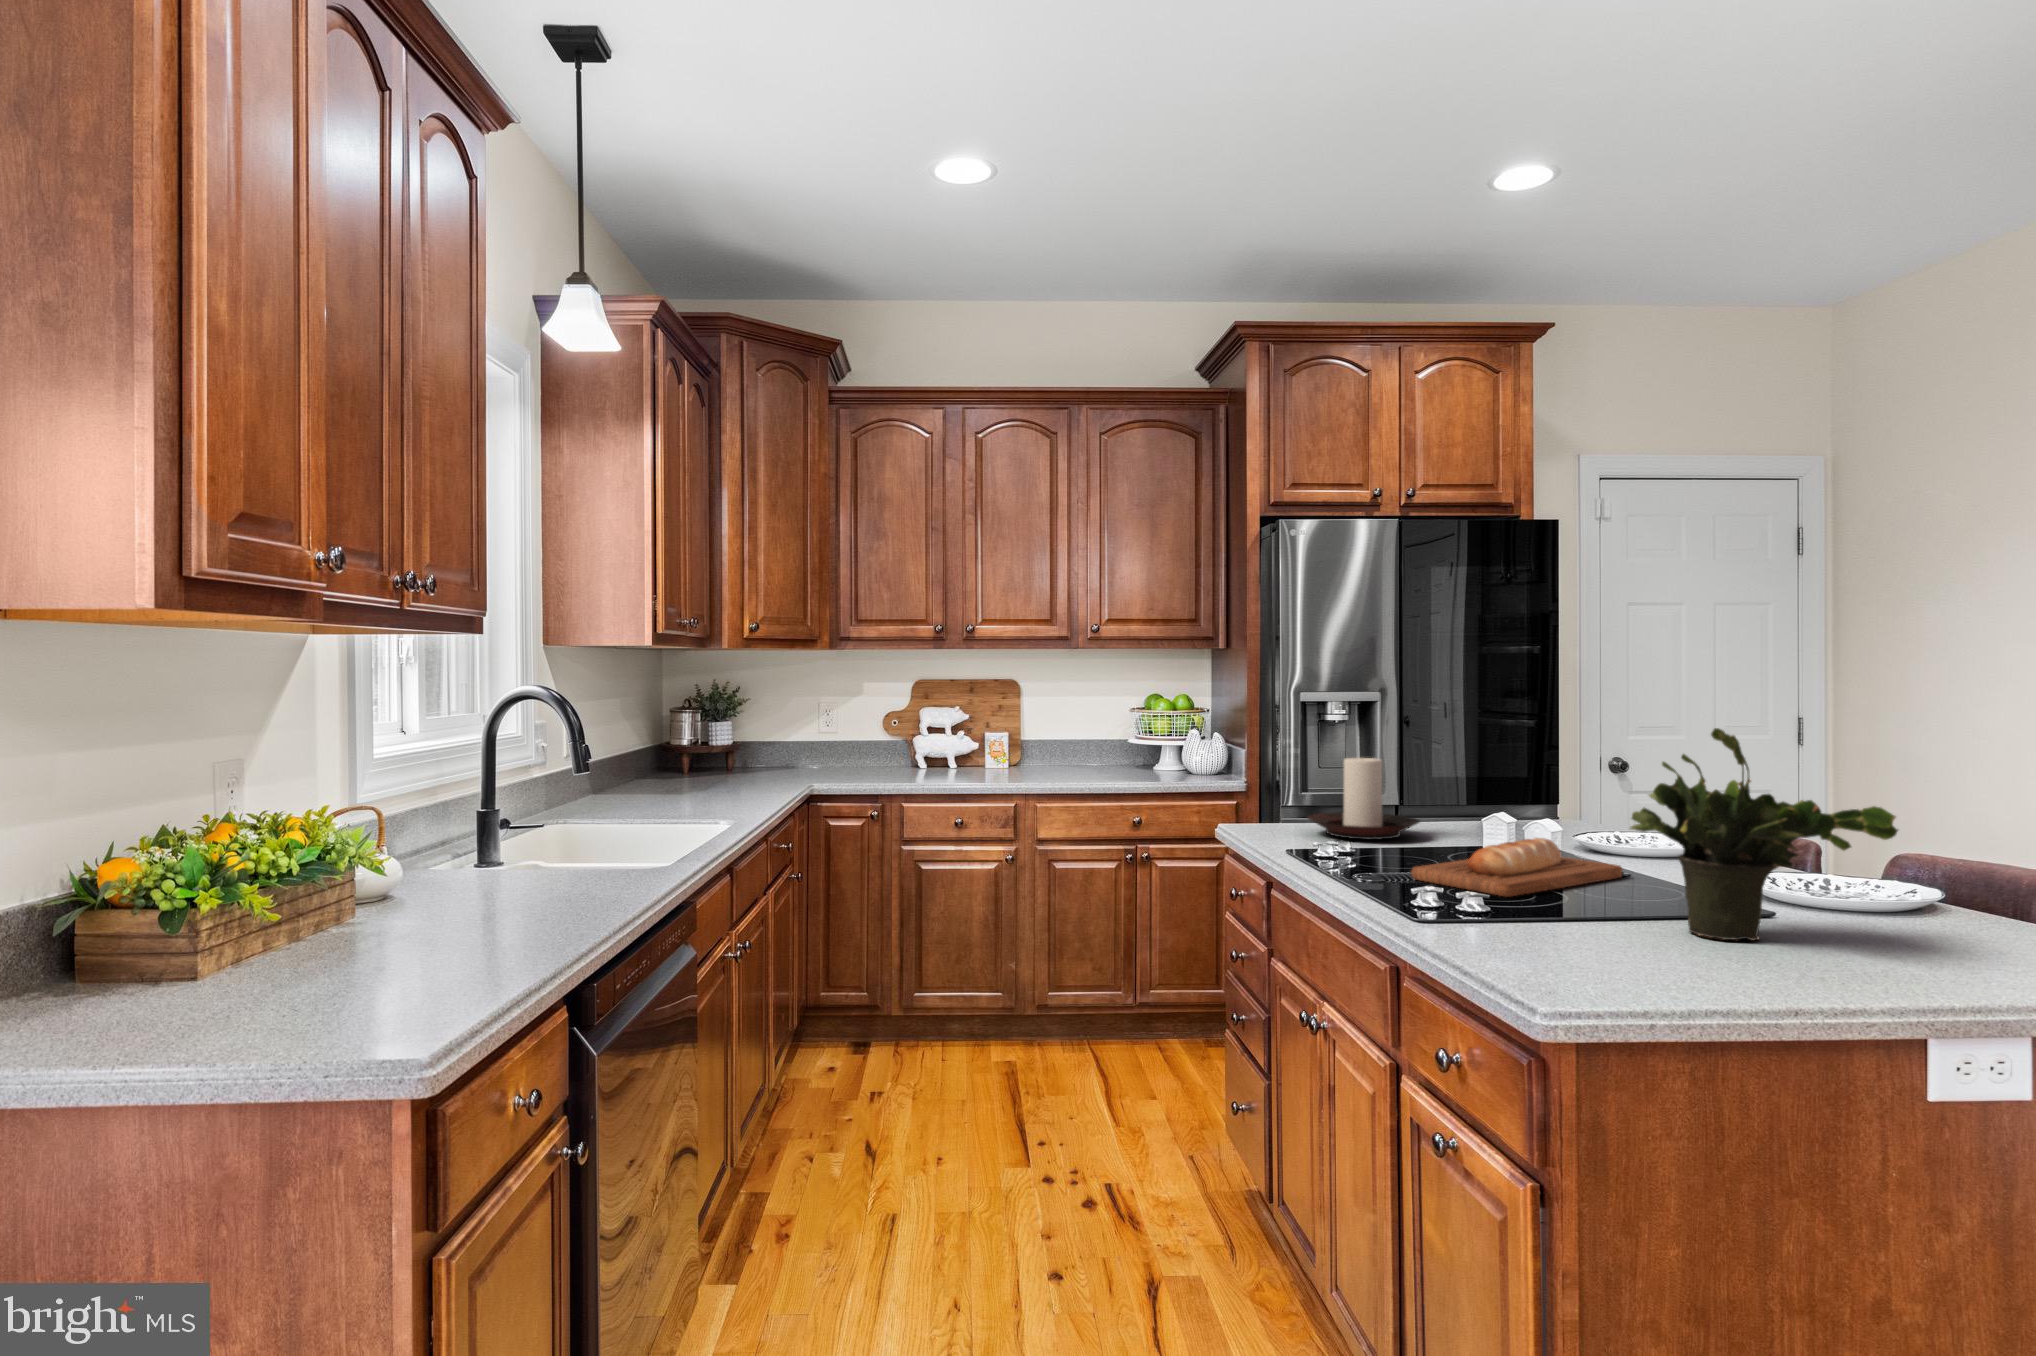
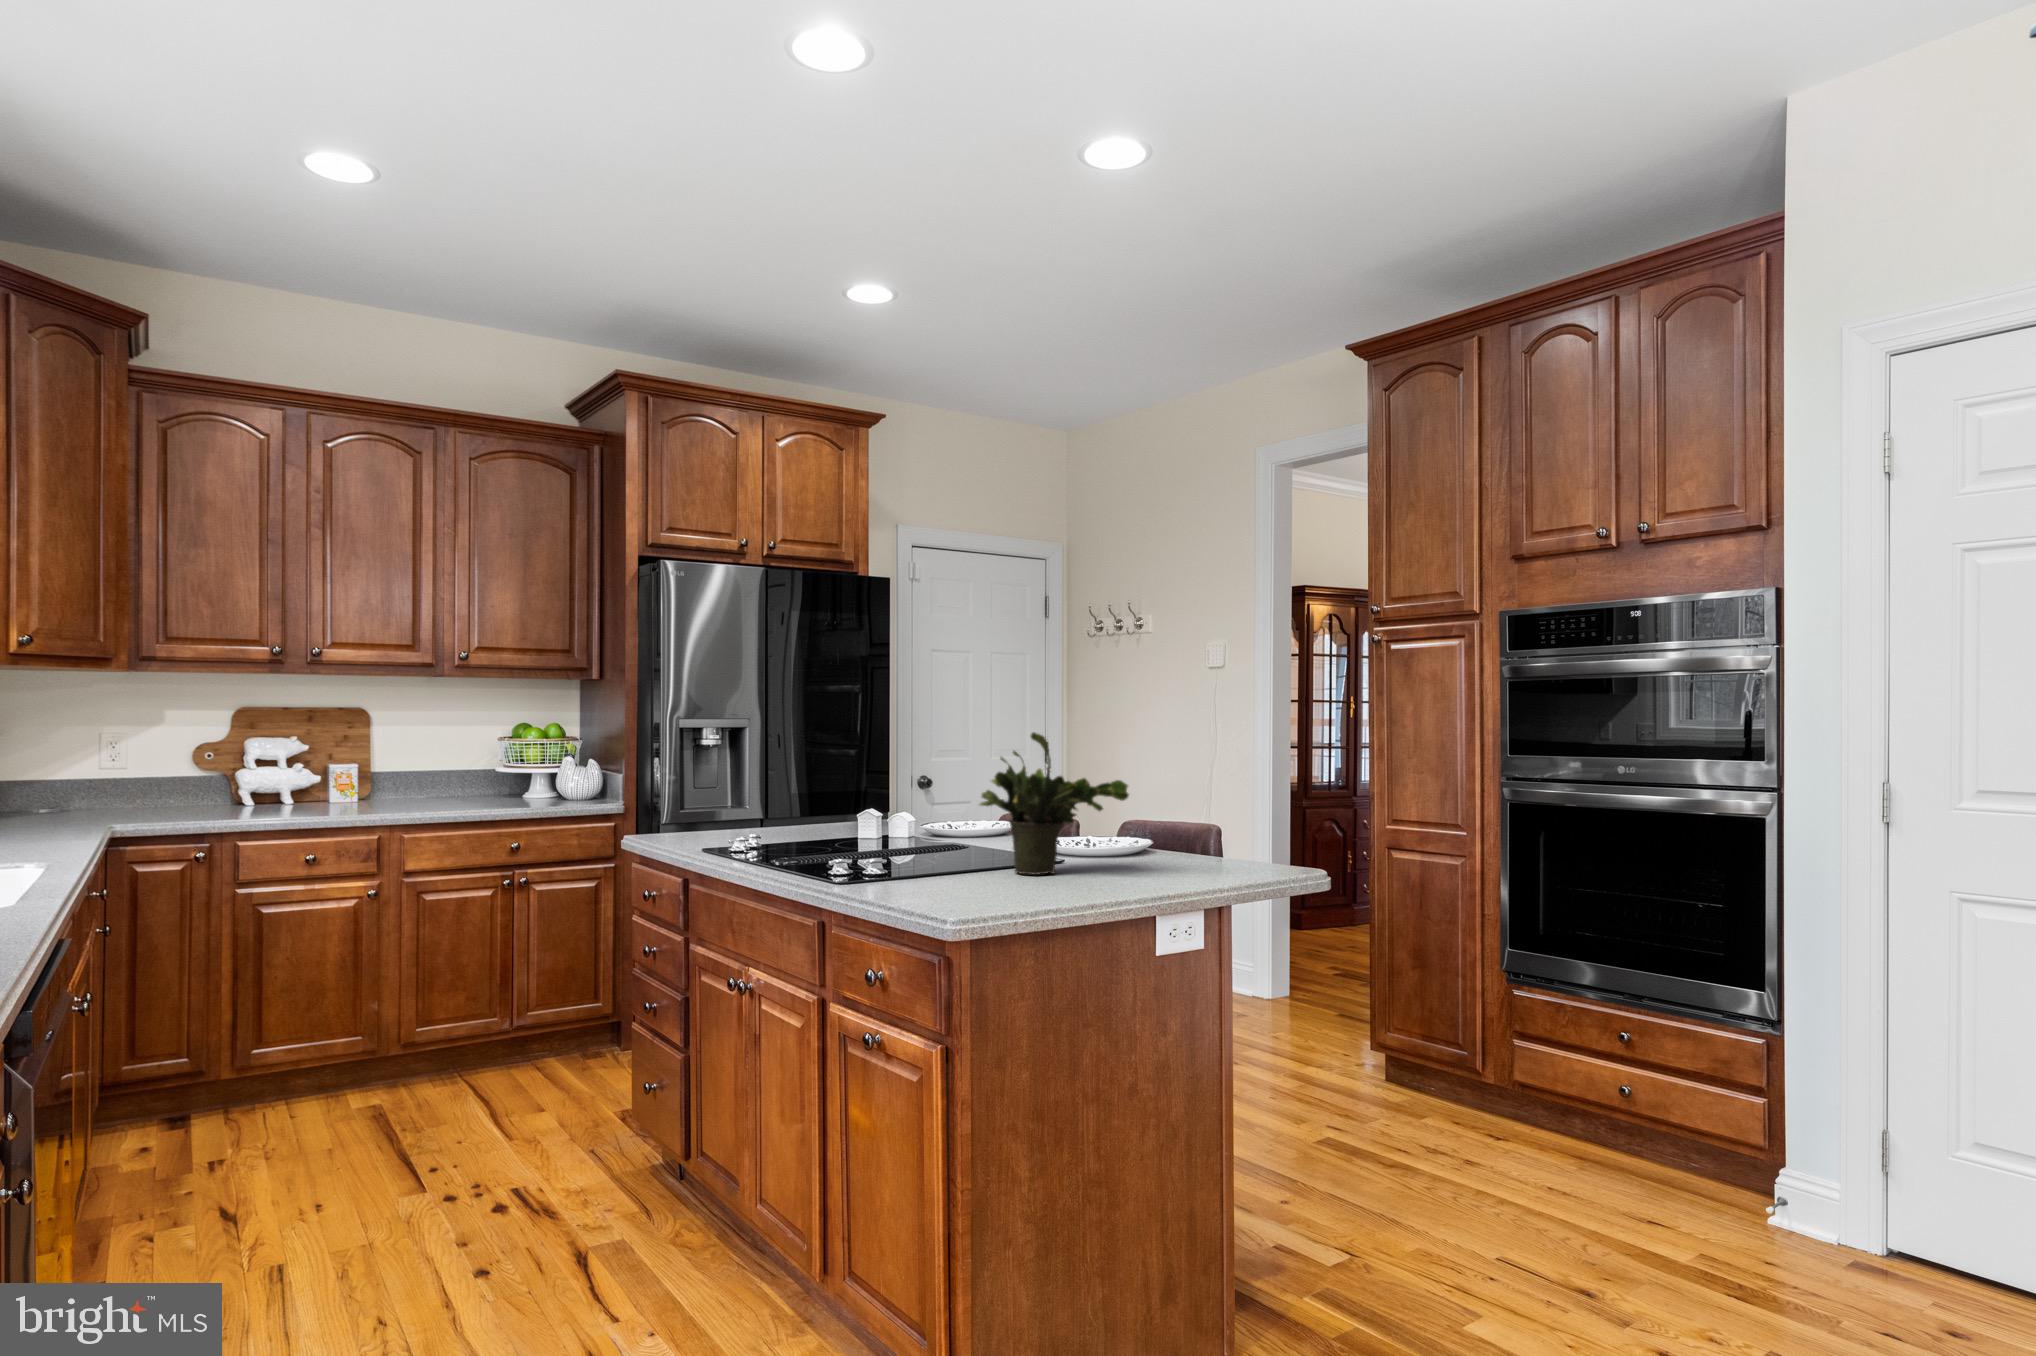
candle holder: present [1307,757,1420,840] -> none [715,766,809,837]
bread loaf: present [1411,838,1623,897] -> none [820,823,963,864]

